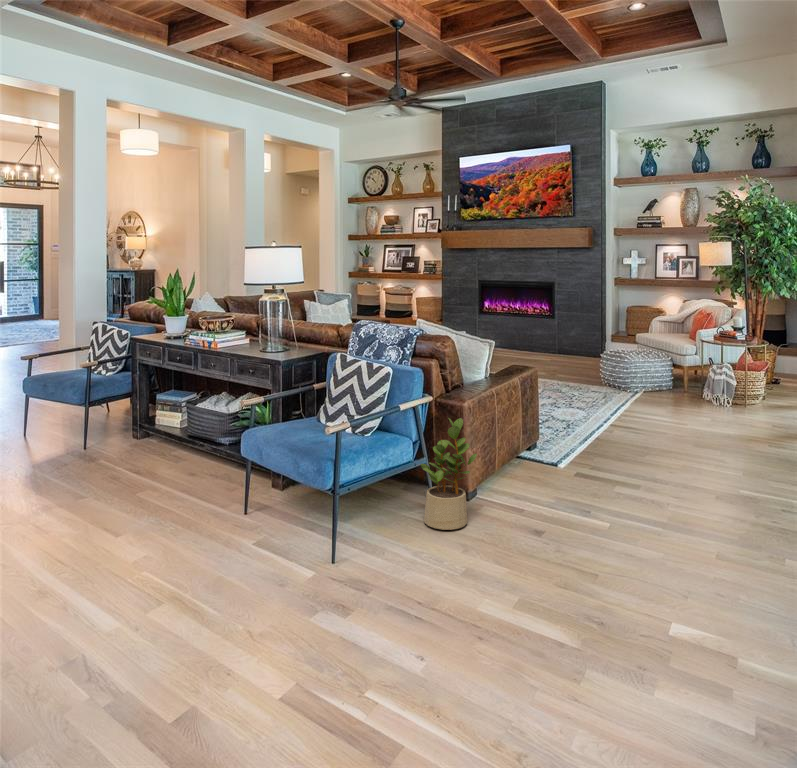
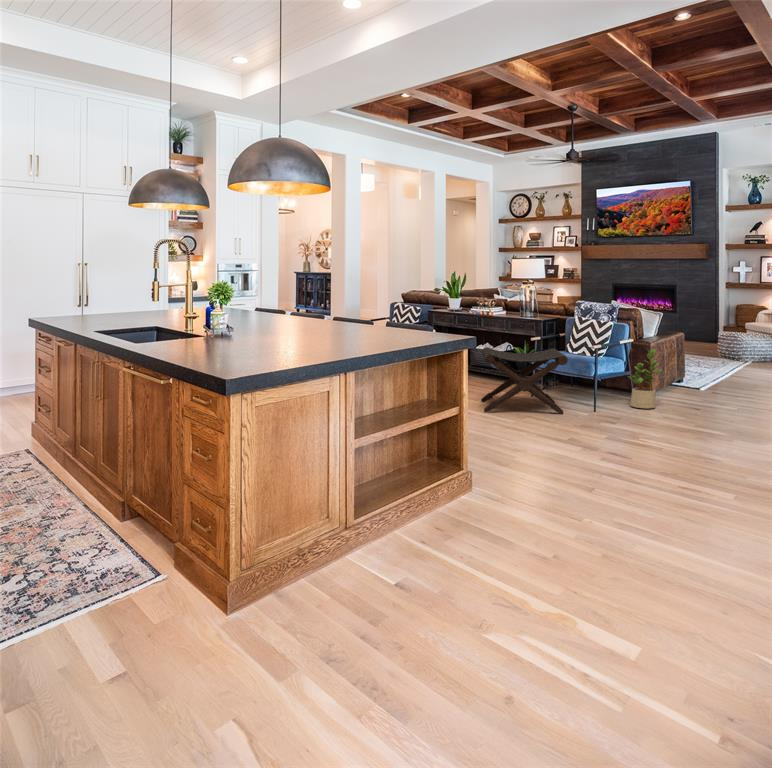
footstool: none [111,419,293,562] -> present [481,347,568,414]

